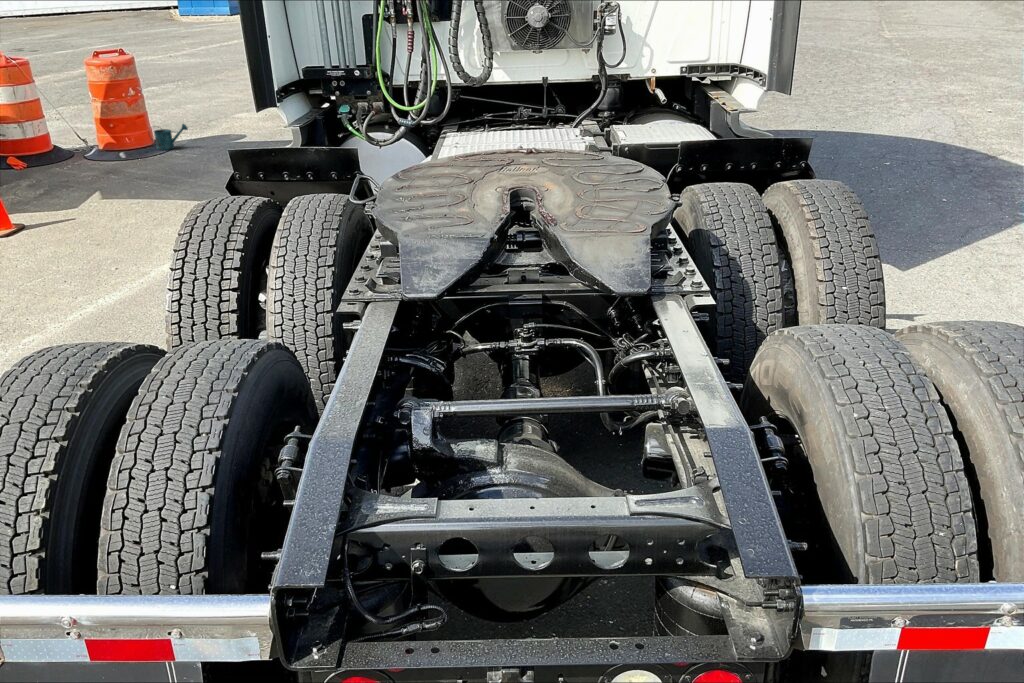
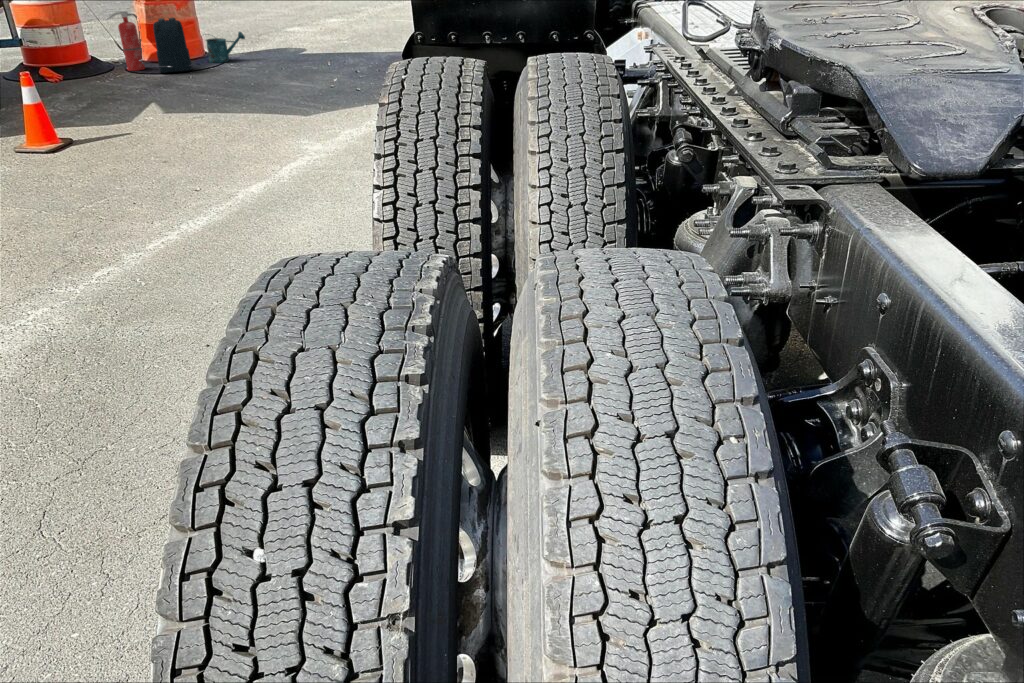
fire extinguisher: none [65,108,101,158] -> present [106,10,145,71]
backpack: none [106,113,140,161] -> present [153,18,192,73]

